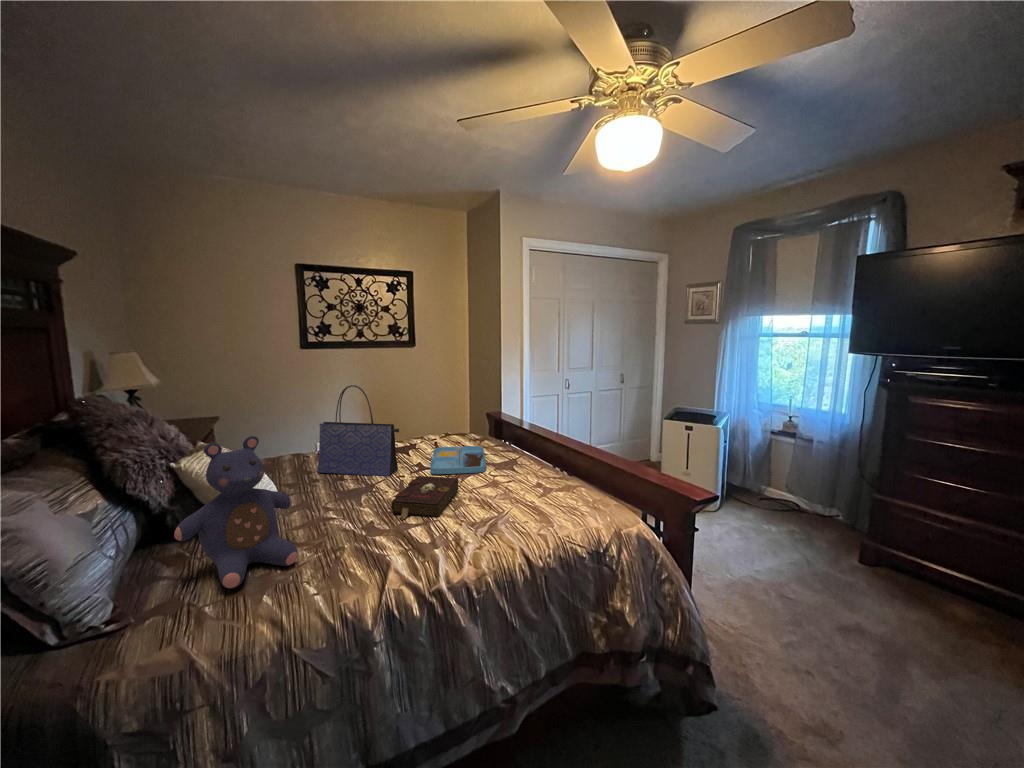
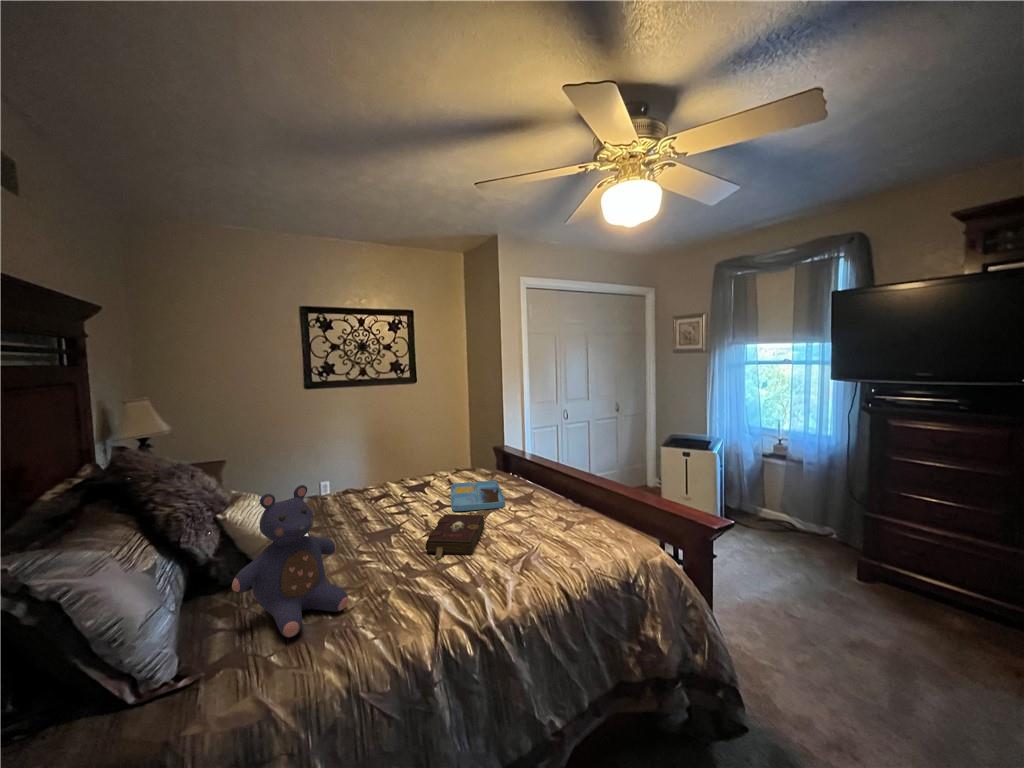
tote bag: present [317,385,399,476] -> none [340,427,421,515]

